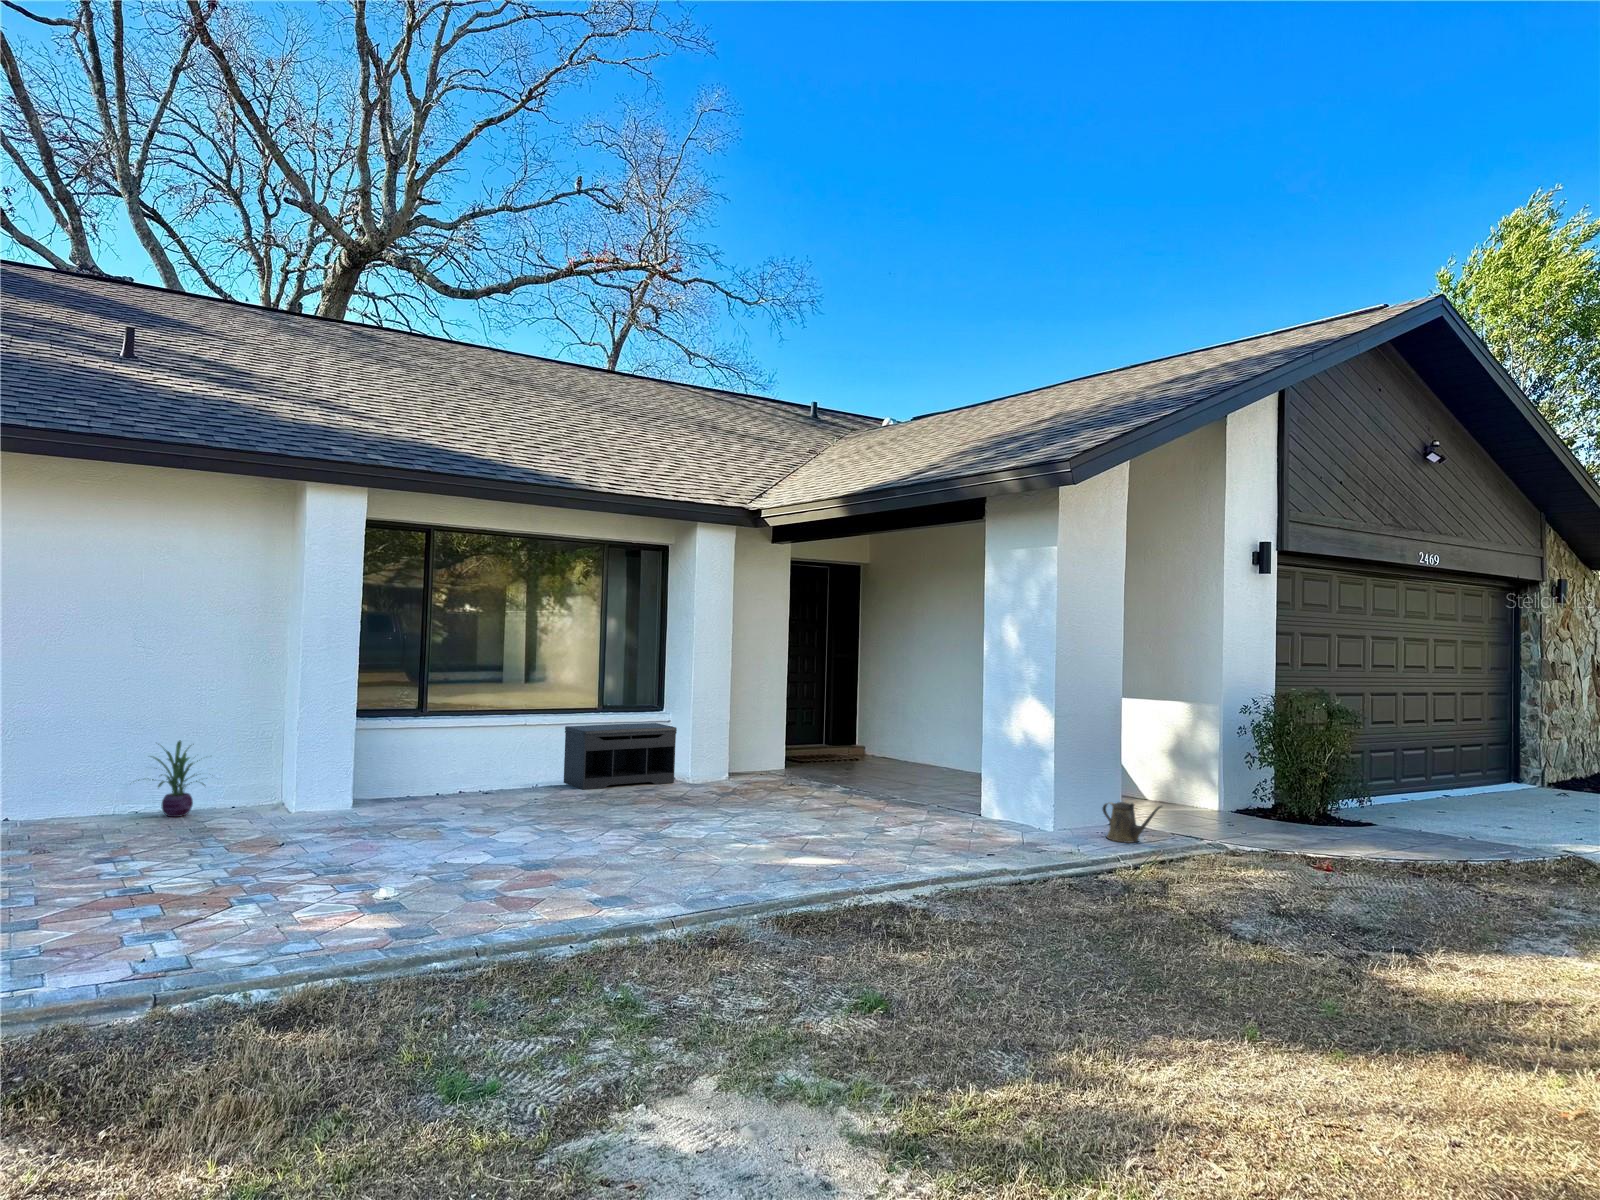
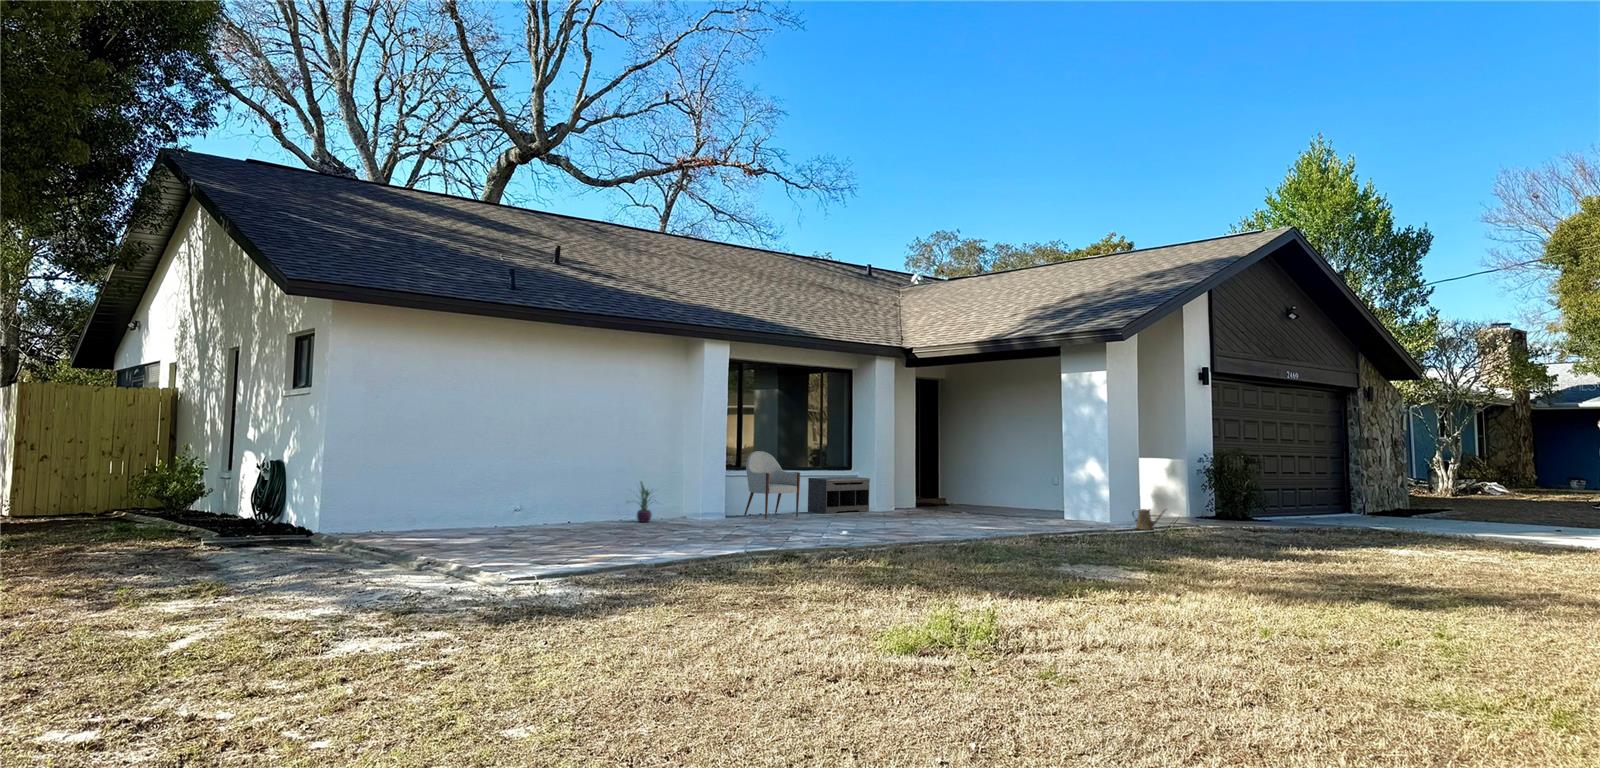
chair: none [422,682,516,805] -> present [744,451,800,518]

